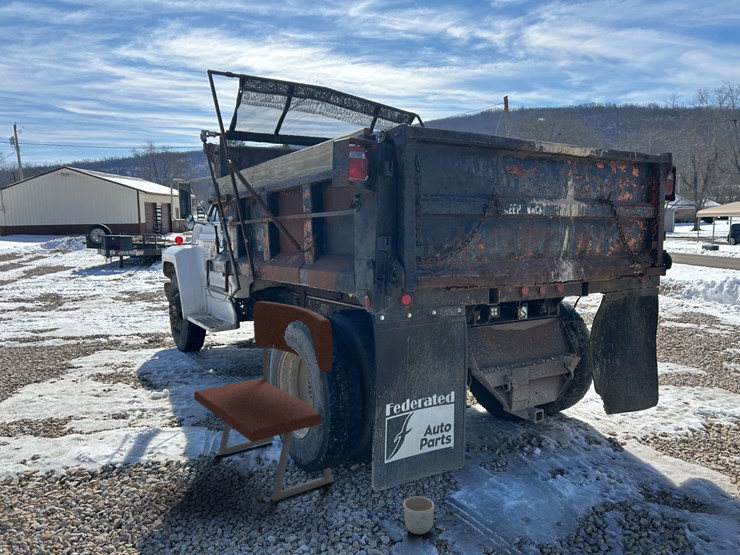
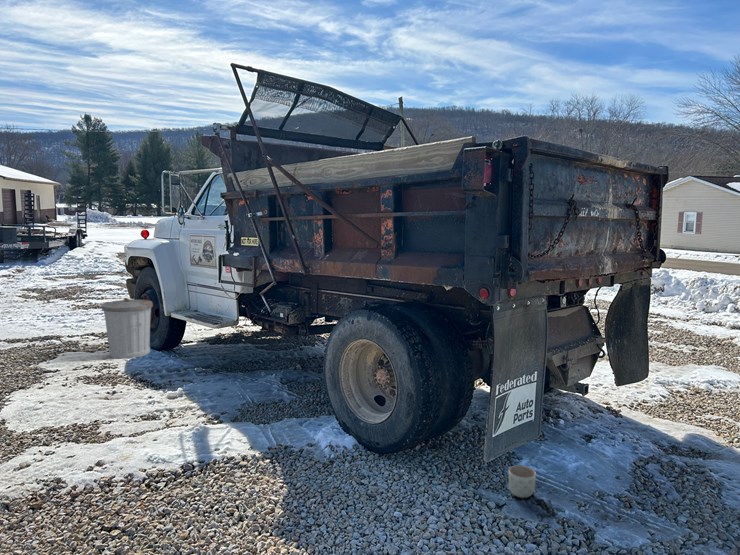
trash can: none [127,301,175,359] -> present [102,298,153,359]
bench: present [194,301,334,501] -> none [268,296,421,483]

